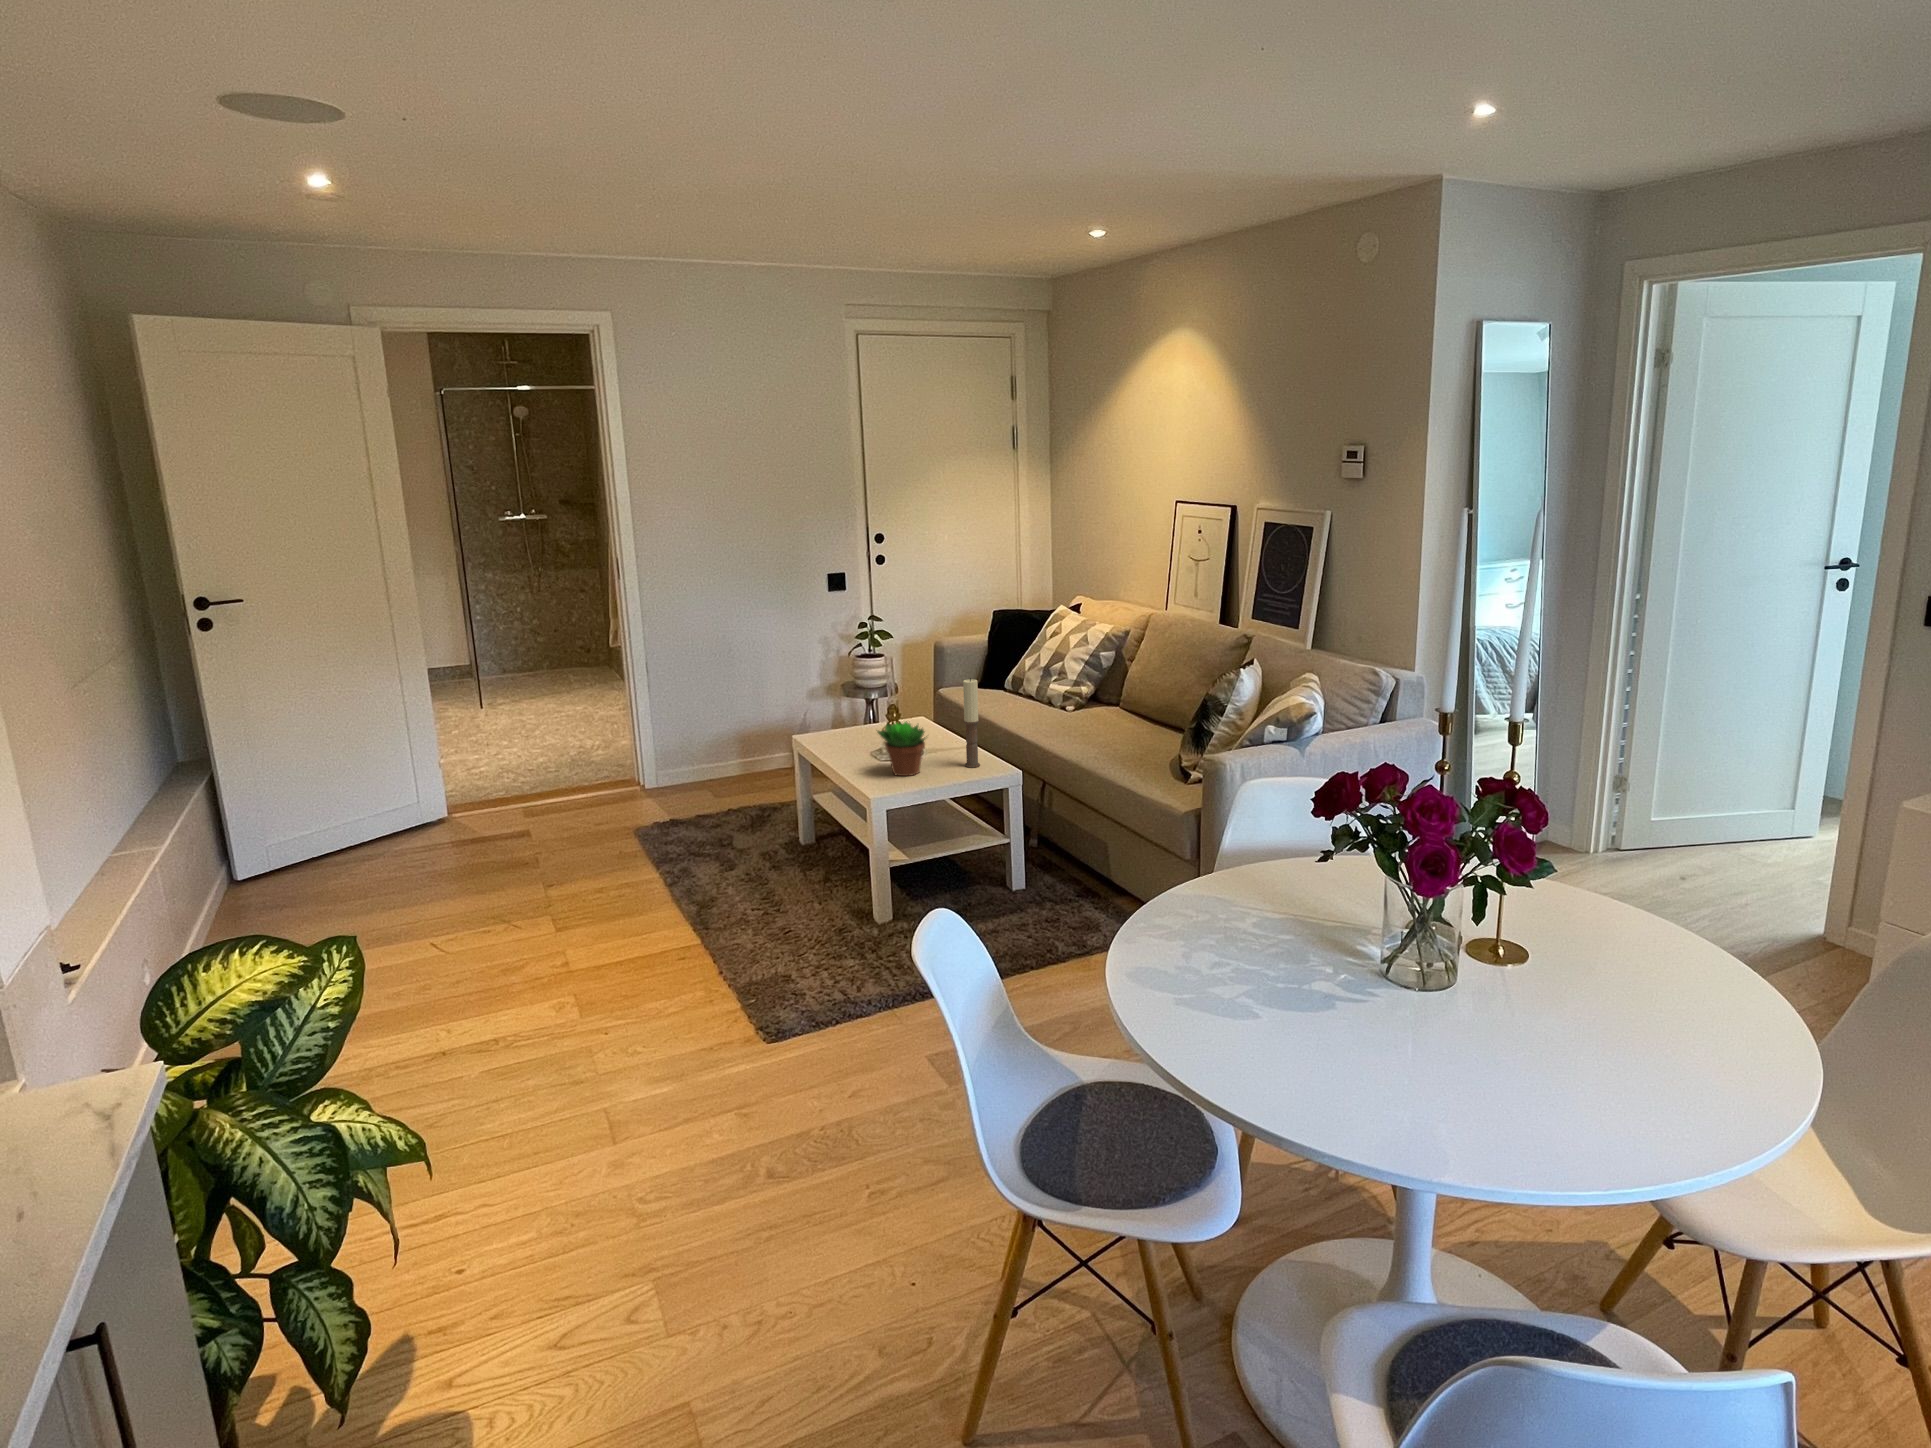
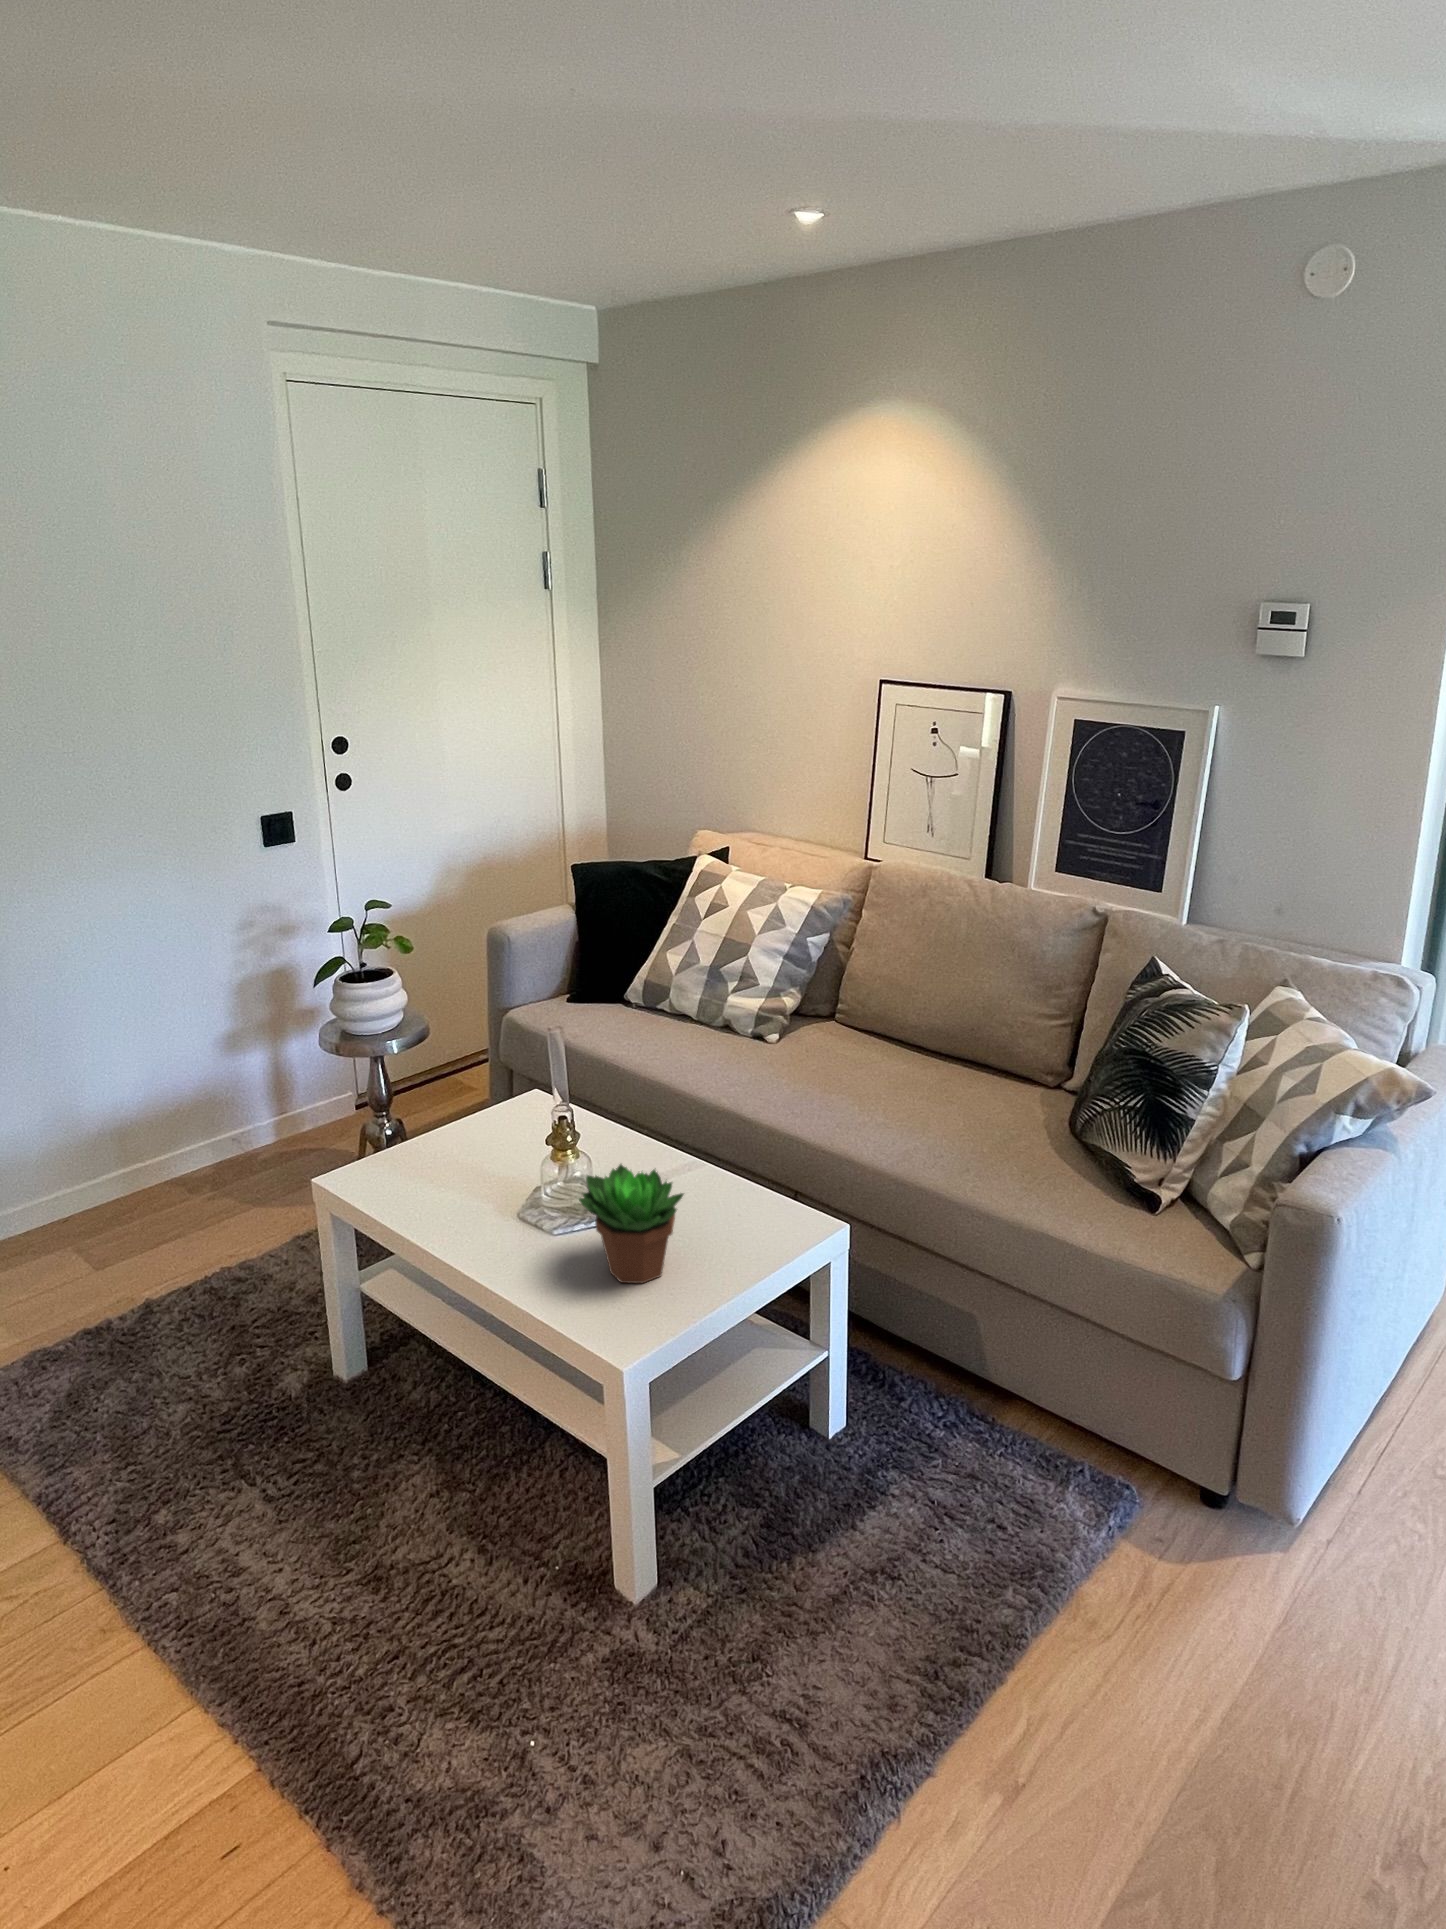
candle: present [963,678,980,768] -> none [732,1066,762,1232]

